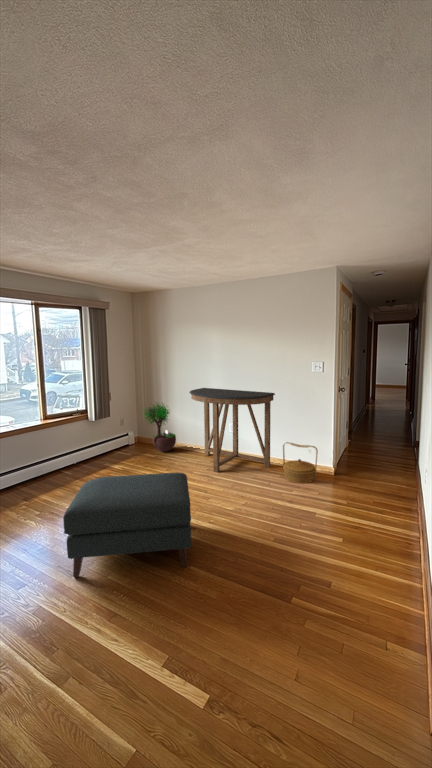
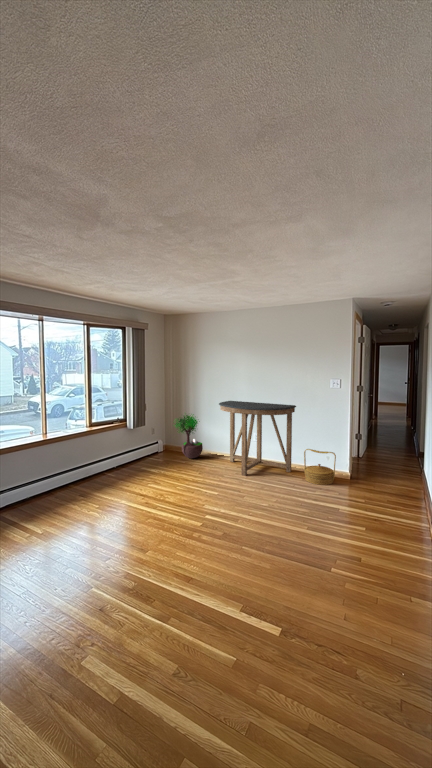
ottoman: present [63,473,191,578] -> none [141,470,243,554]

